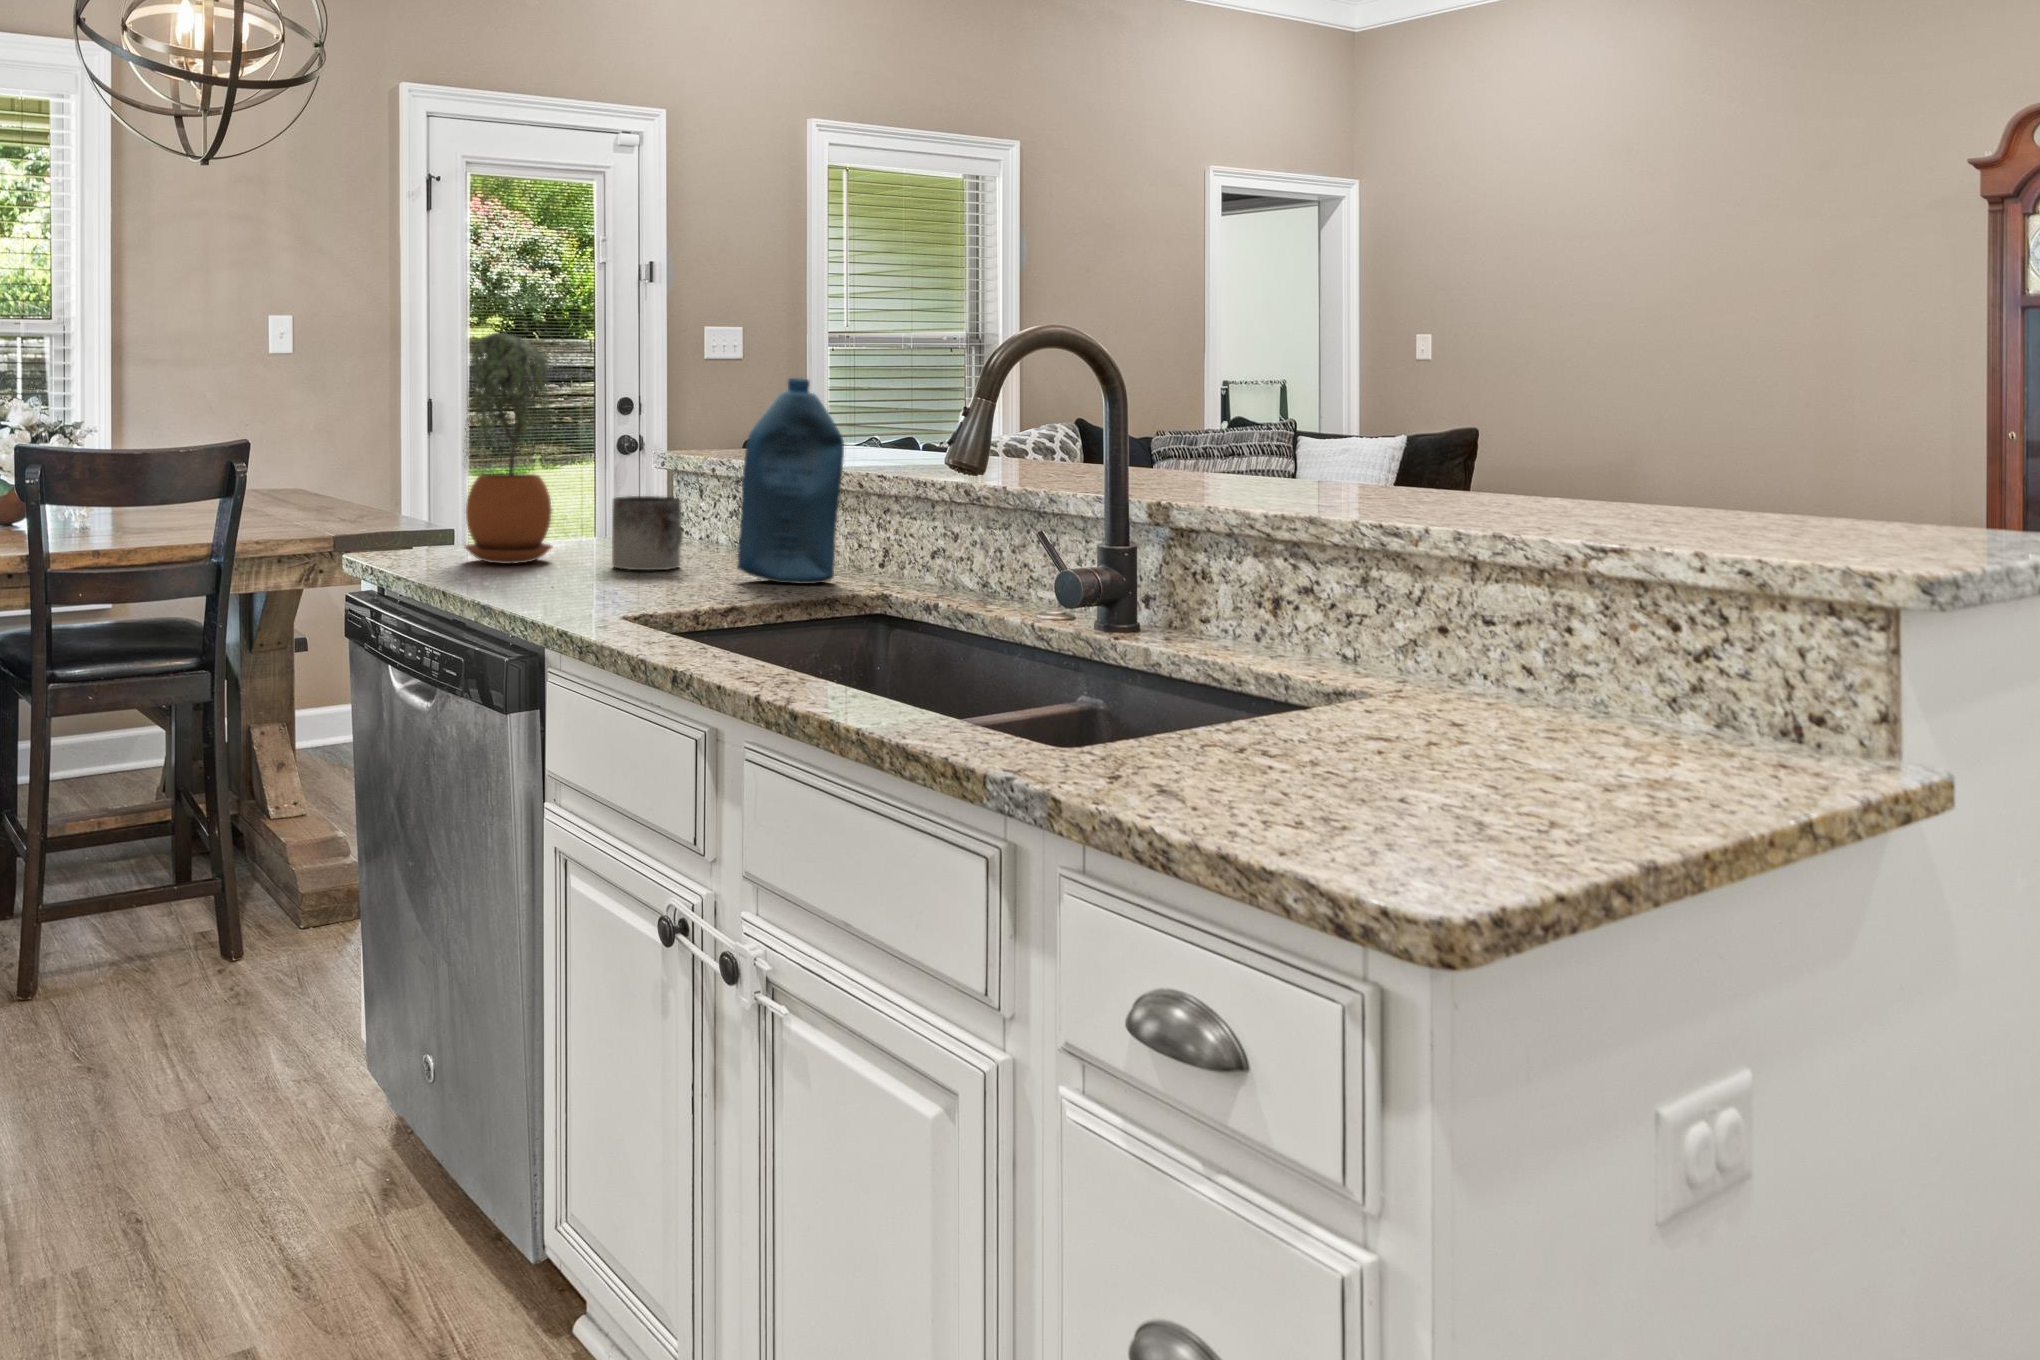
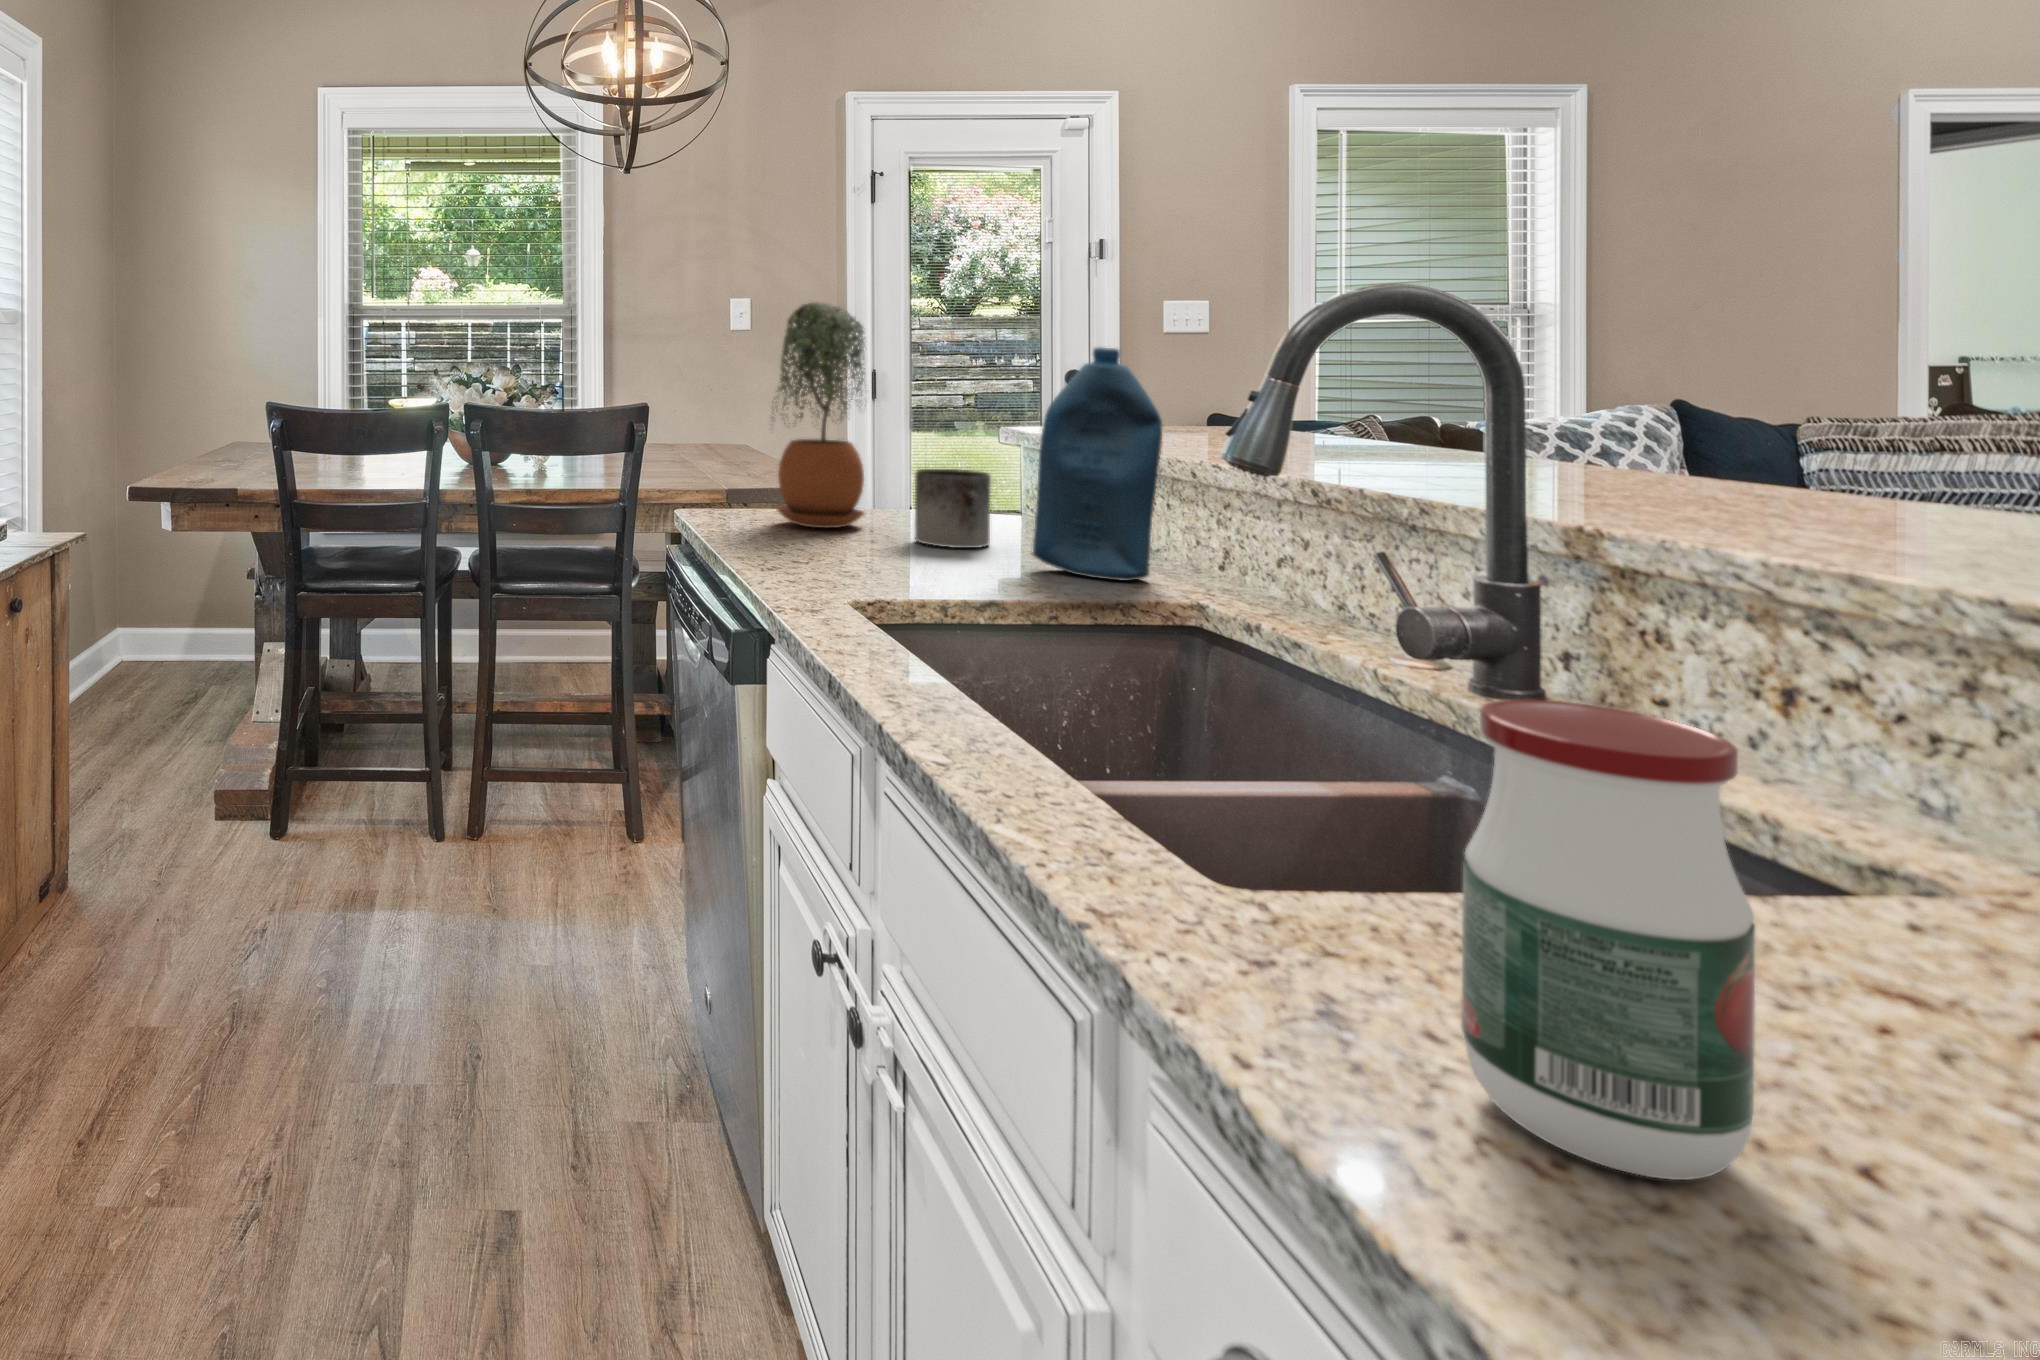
jar: none [1235,579,1360,811] -> present [1461,699,1755,1180]

